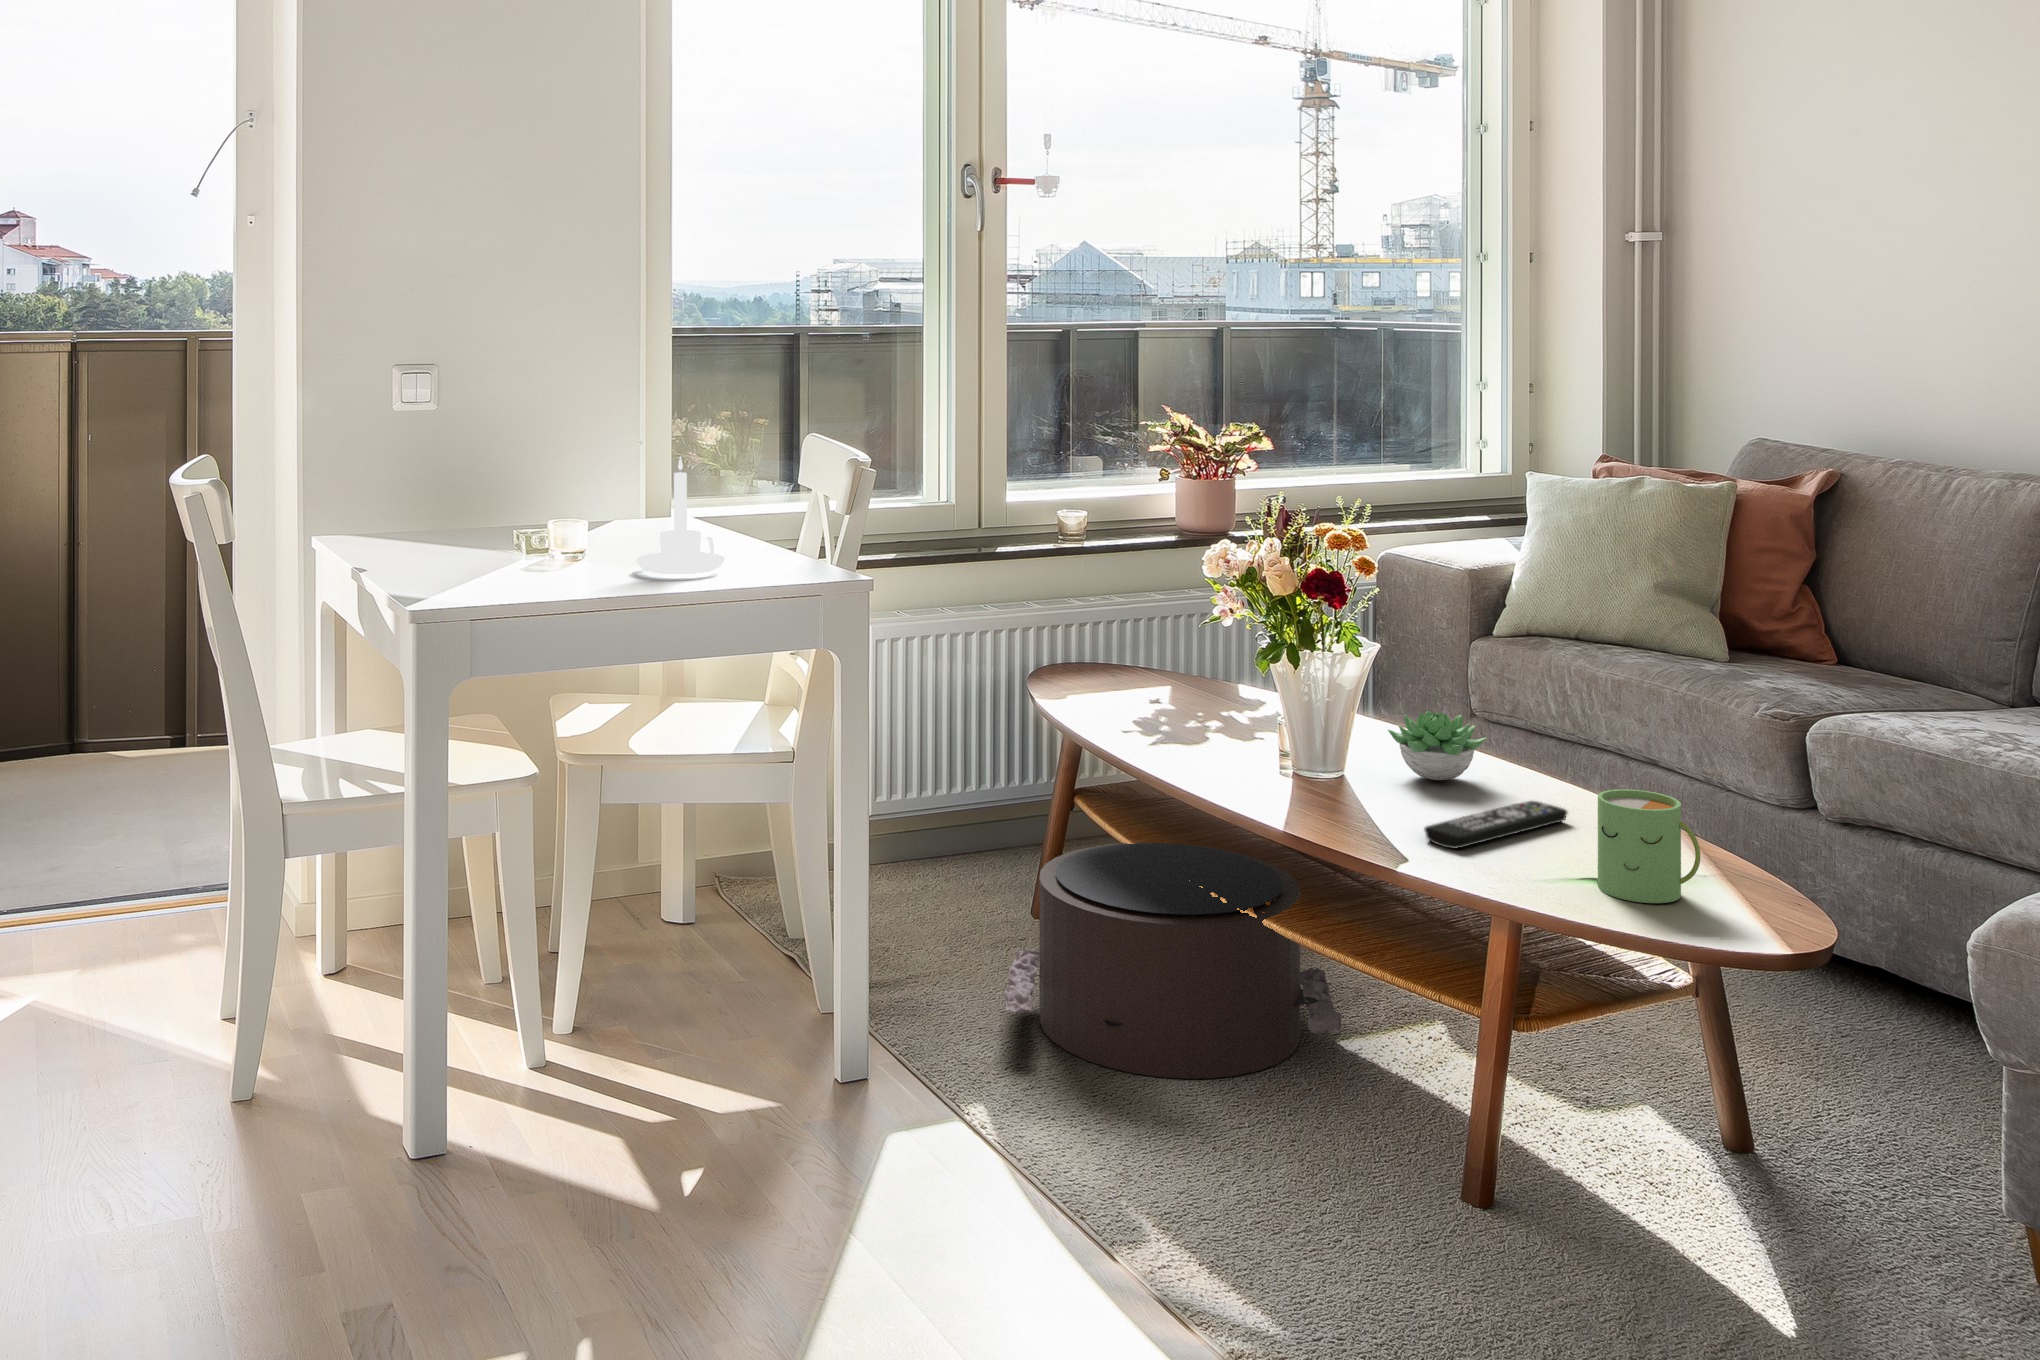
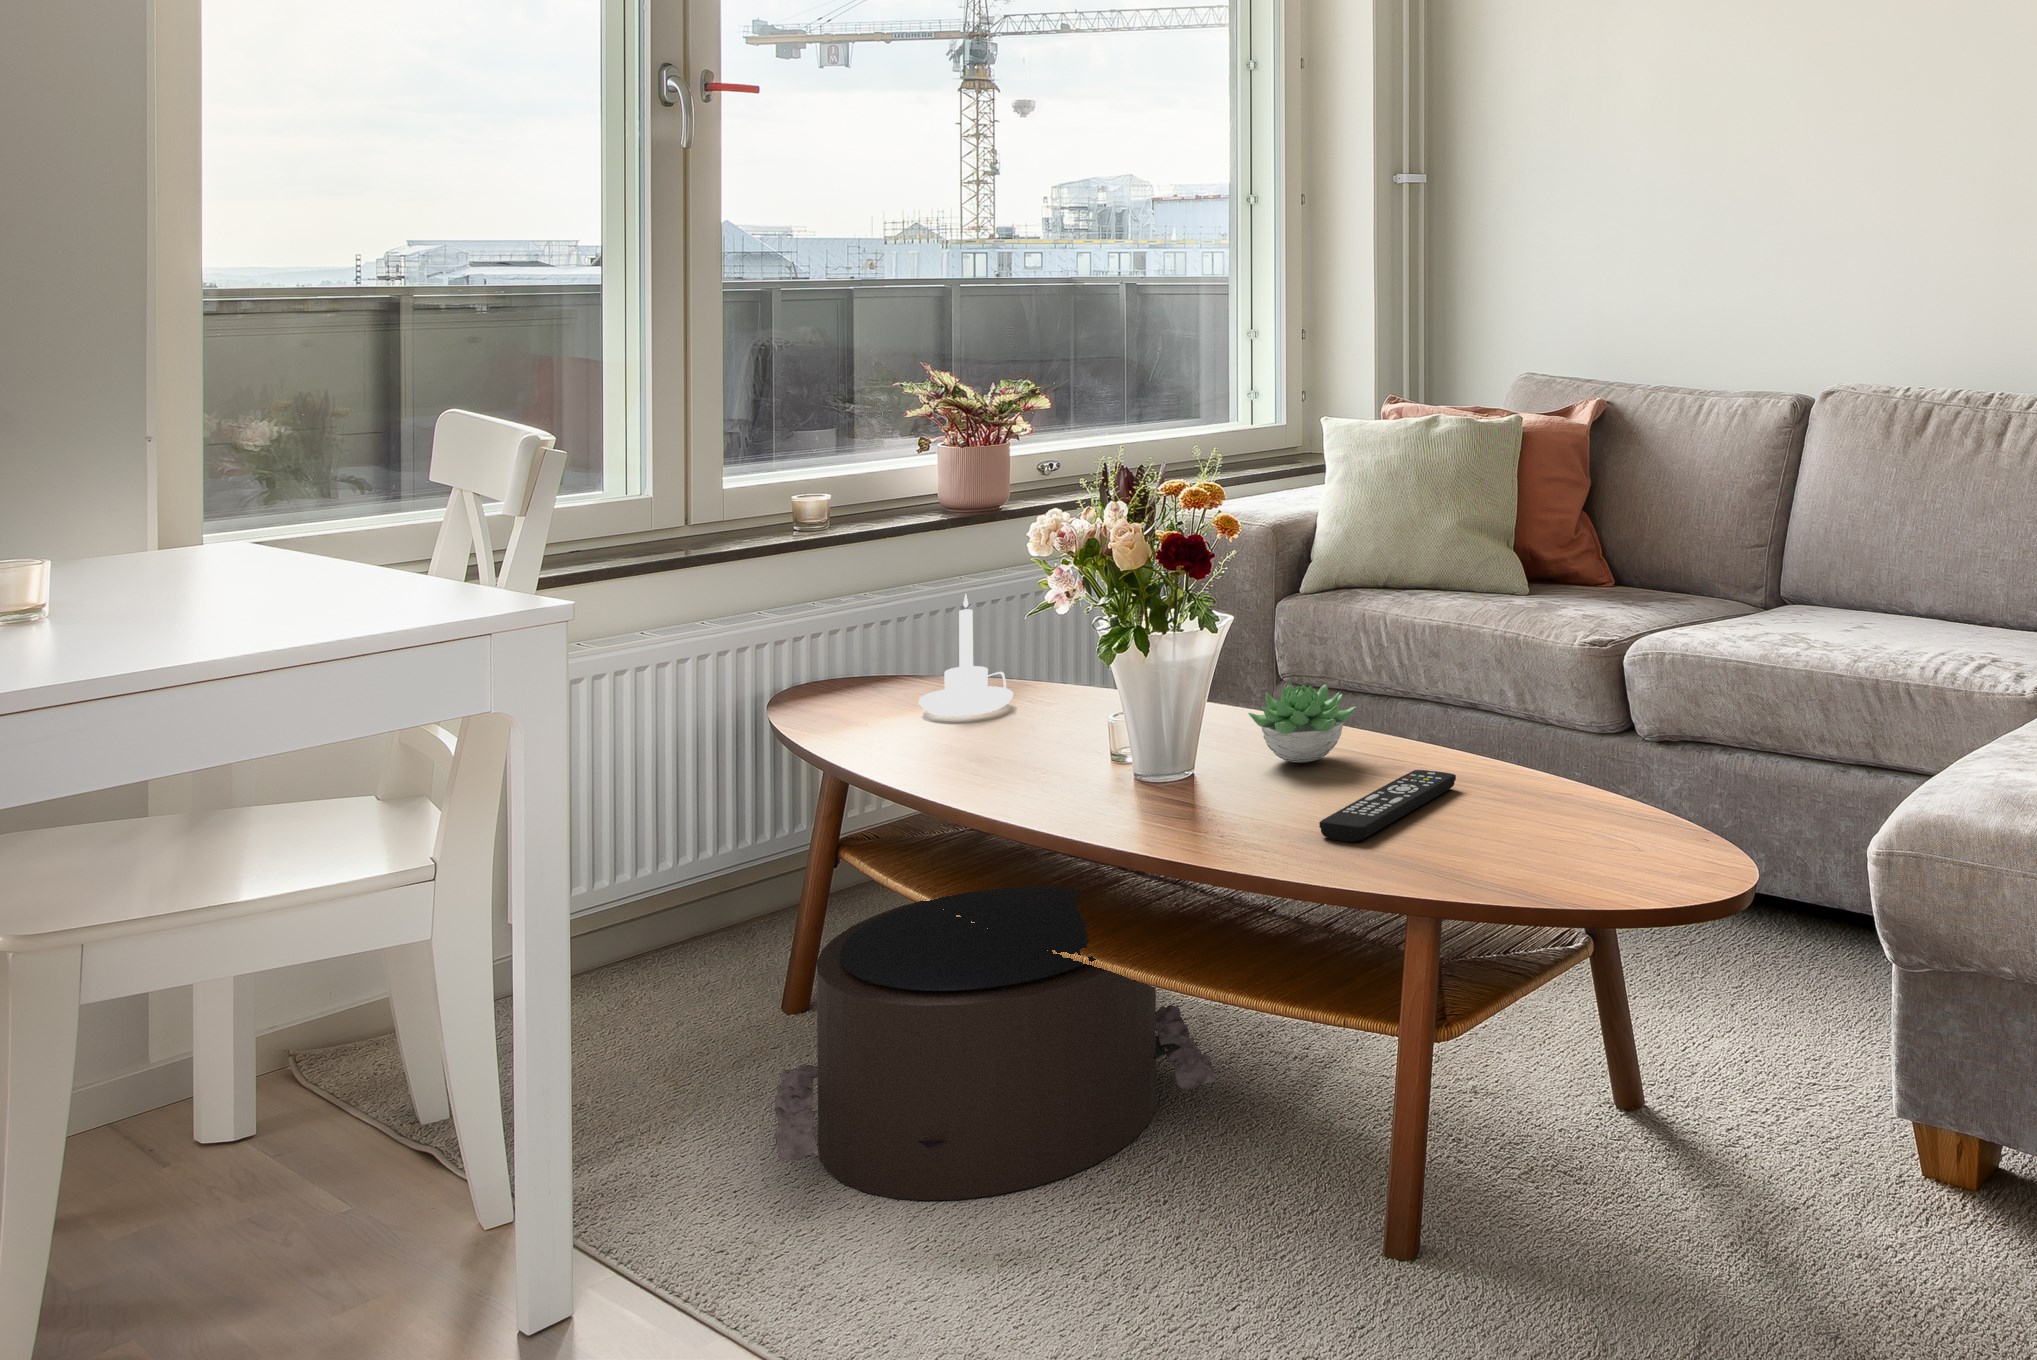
candle holder: present [636,456,725,574] -> present [919,594,1013,716]
mug: present [1598,789,1701,903] -> none [1515,743,1619,867]

